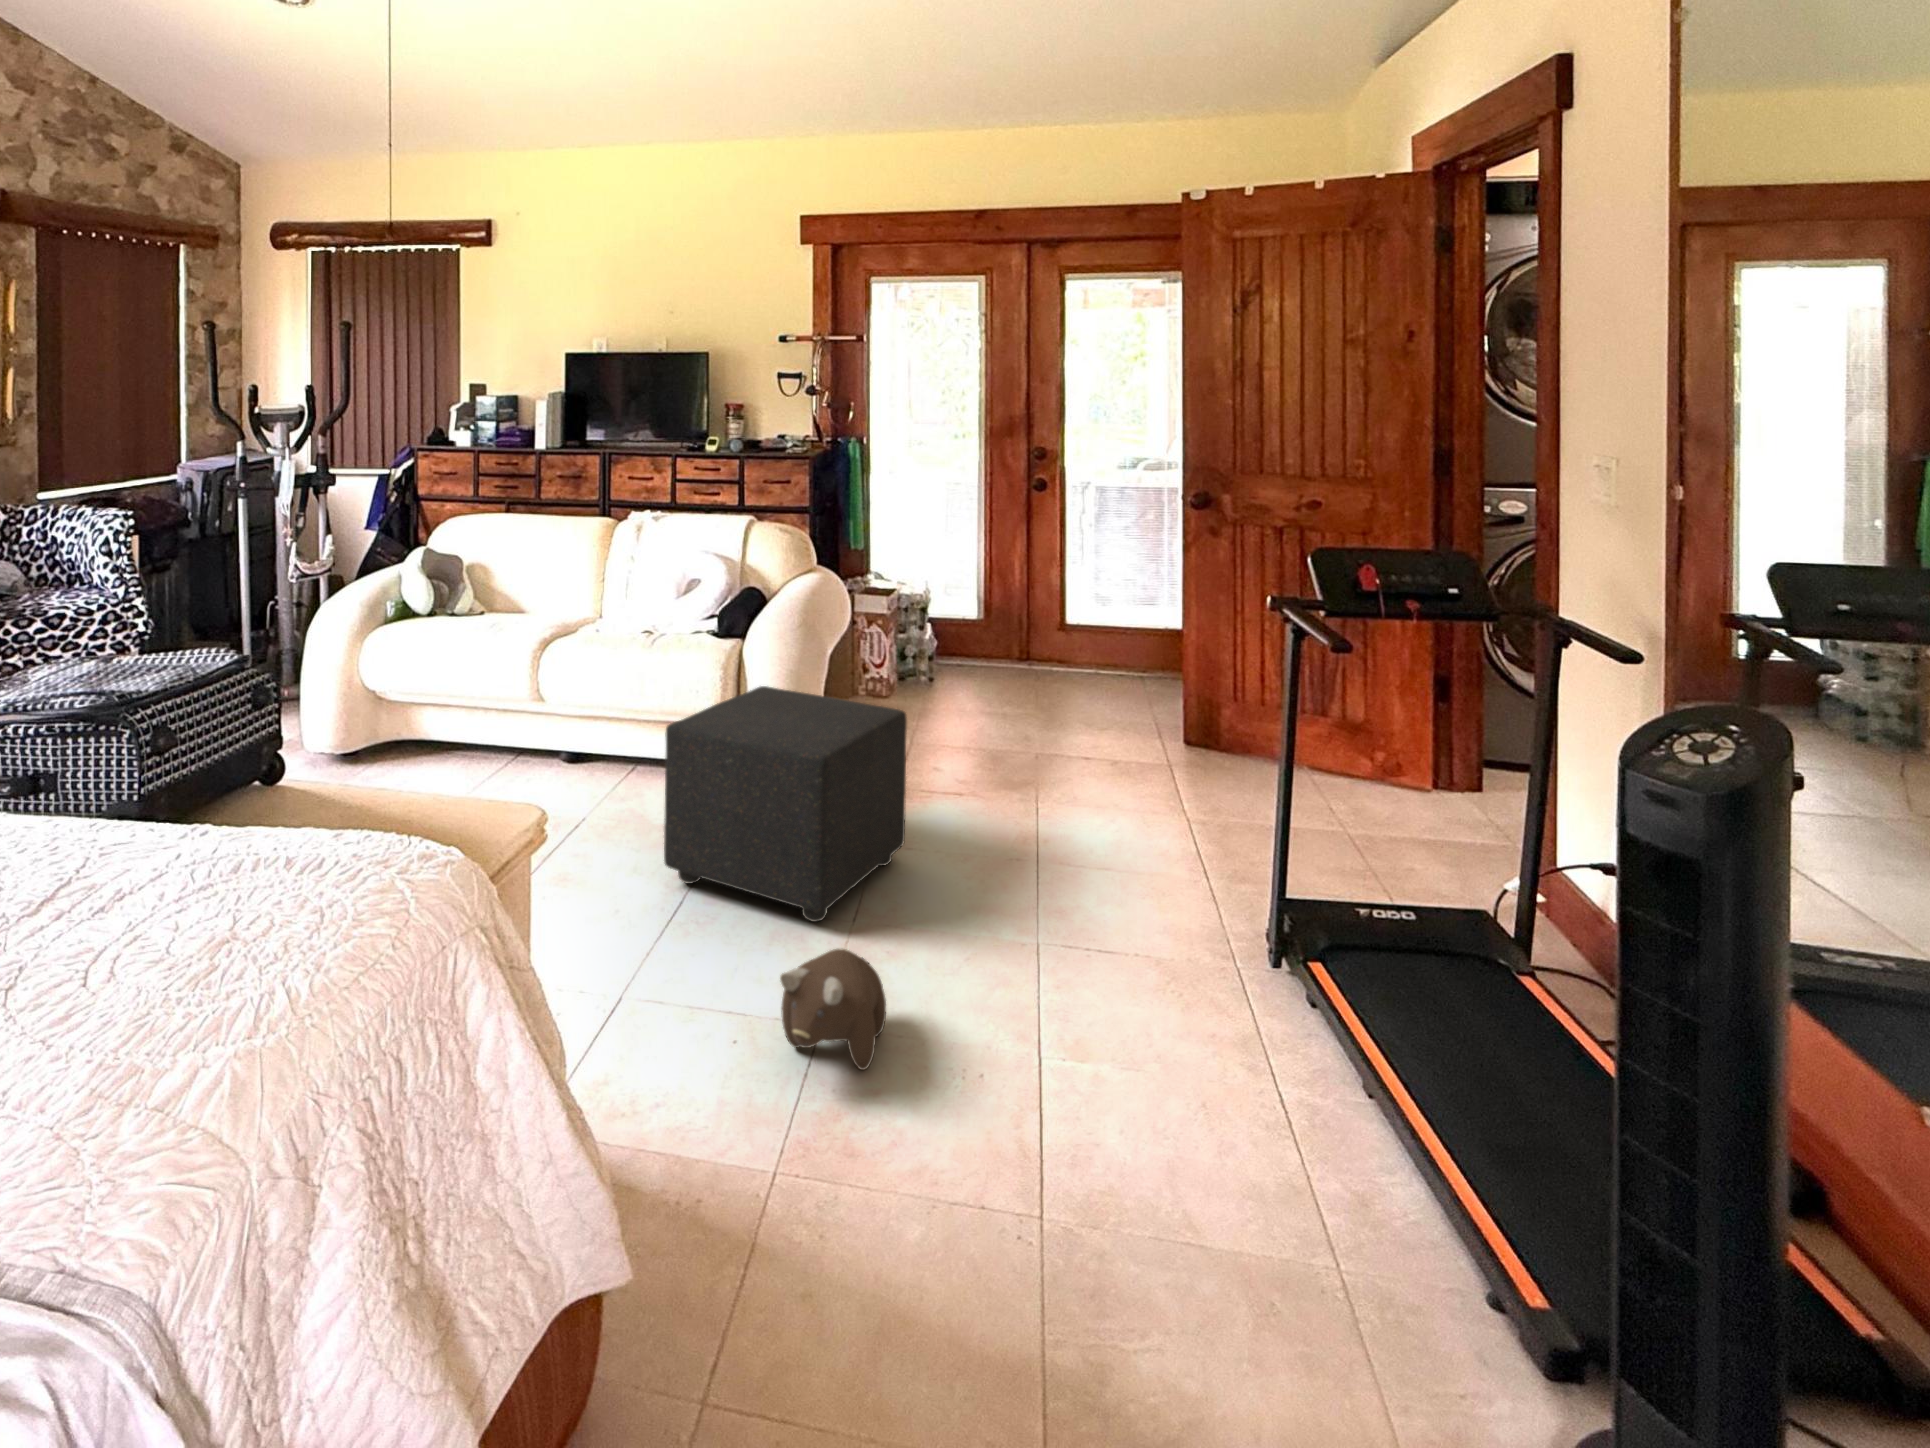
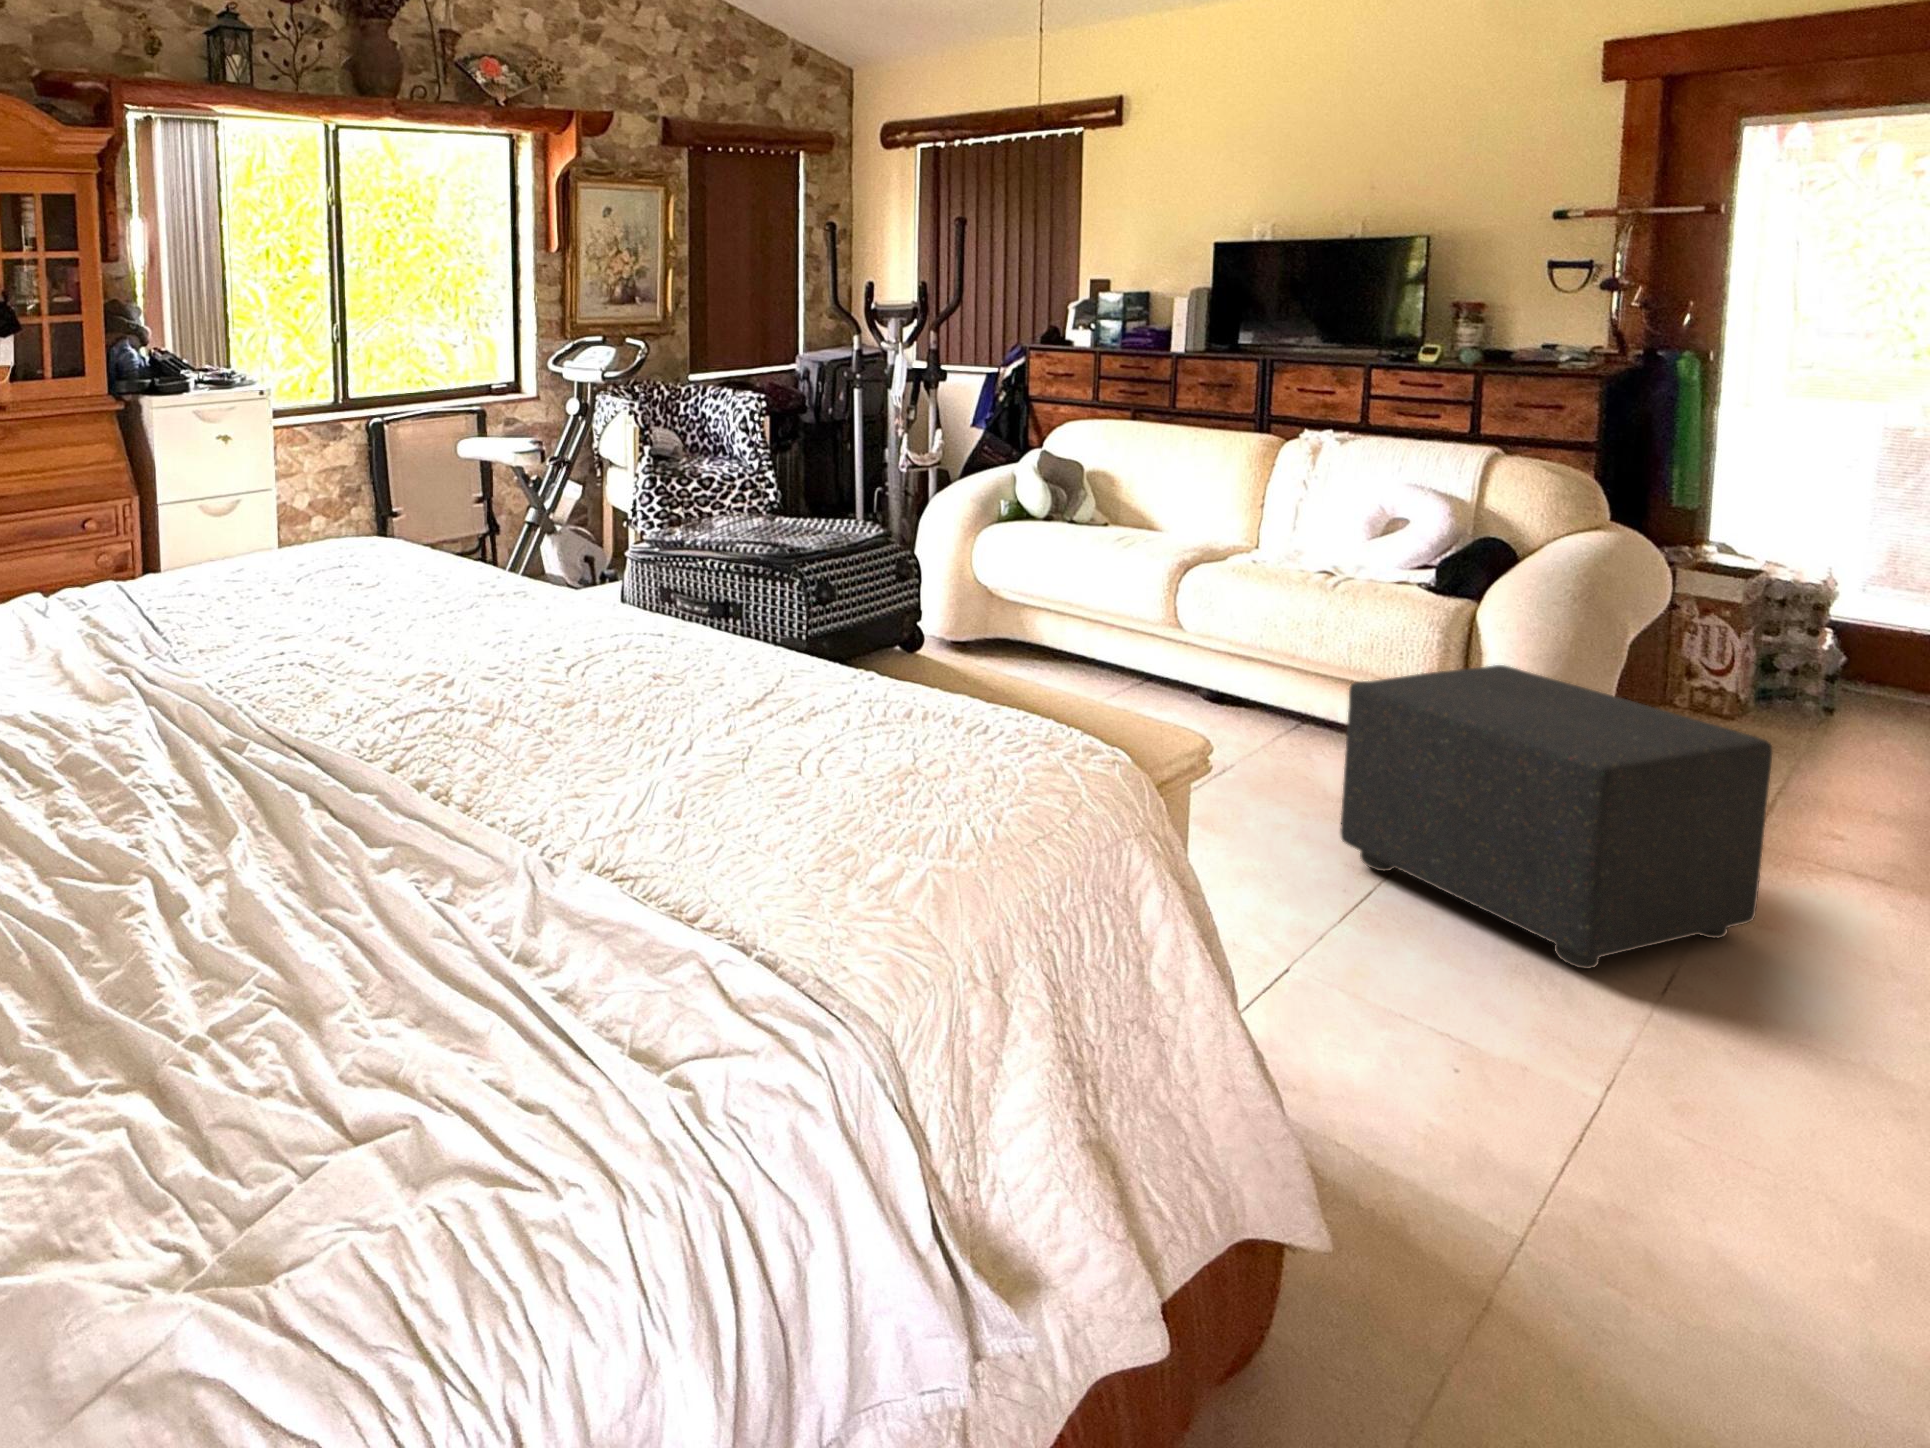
plush toy: present [780,949,886,1070] -> none [1515,996,1698,1156]

